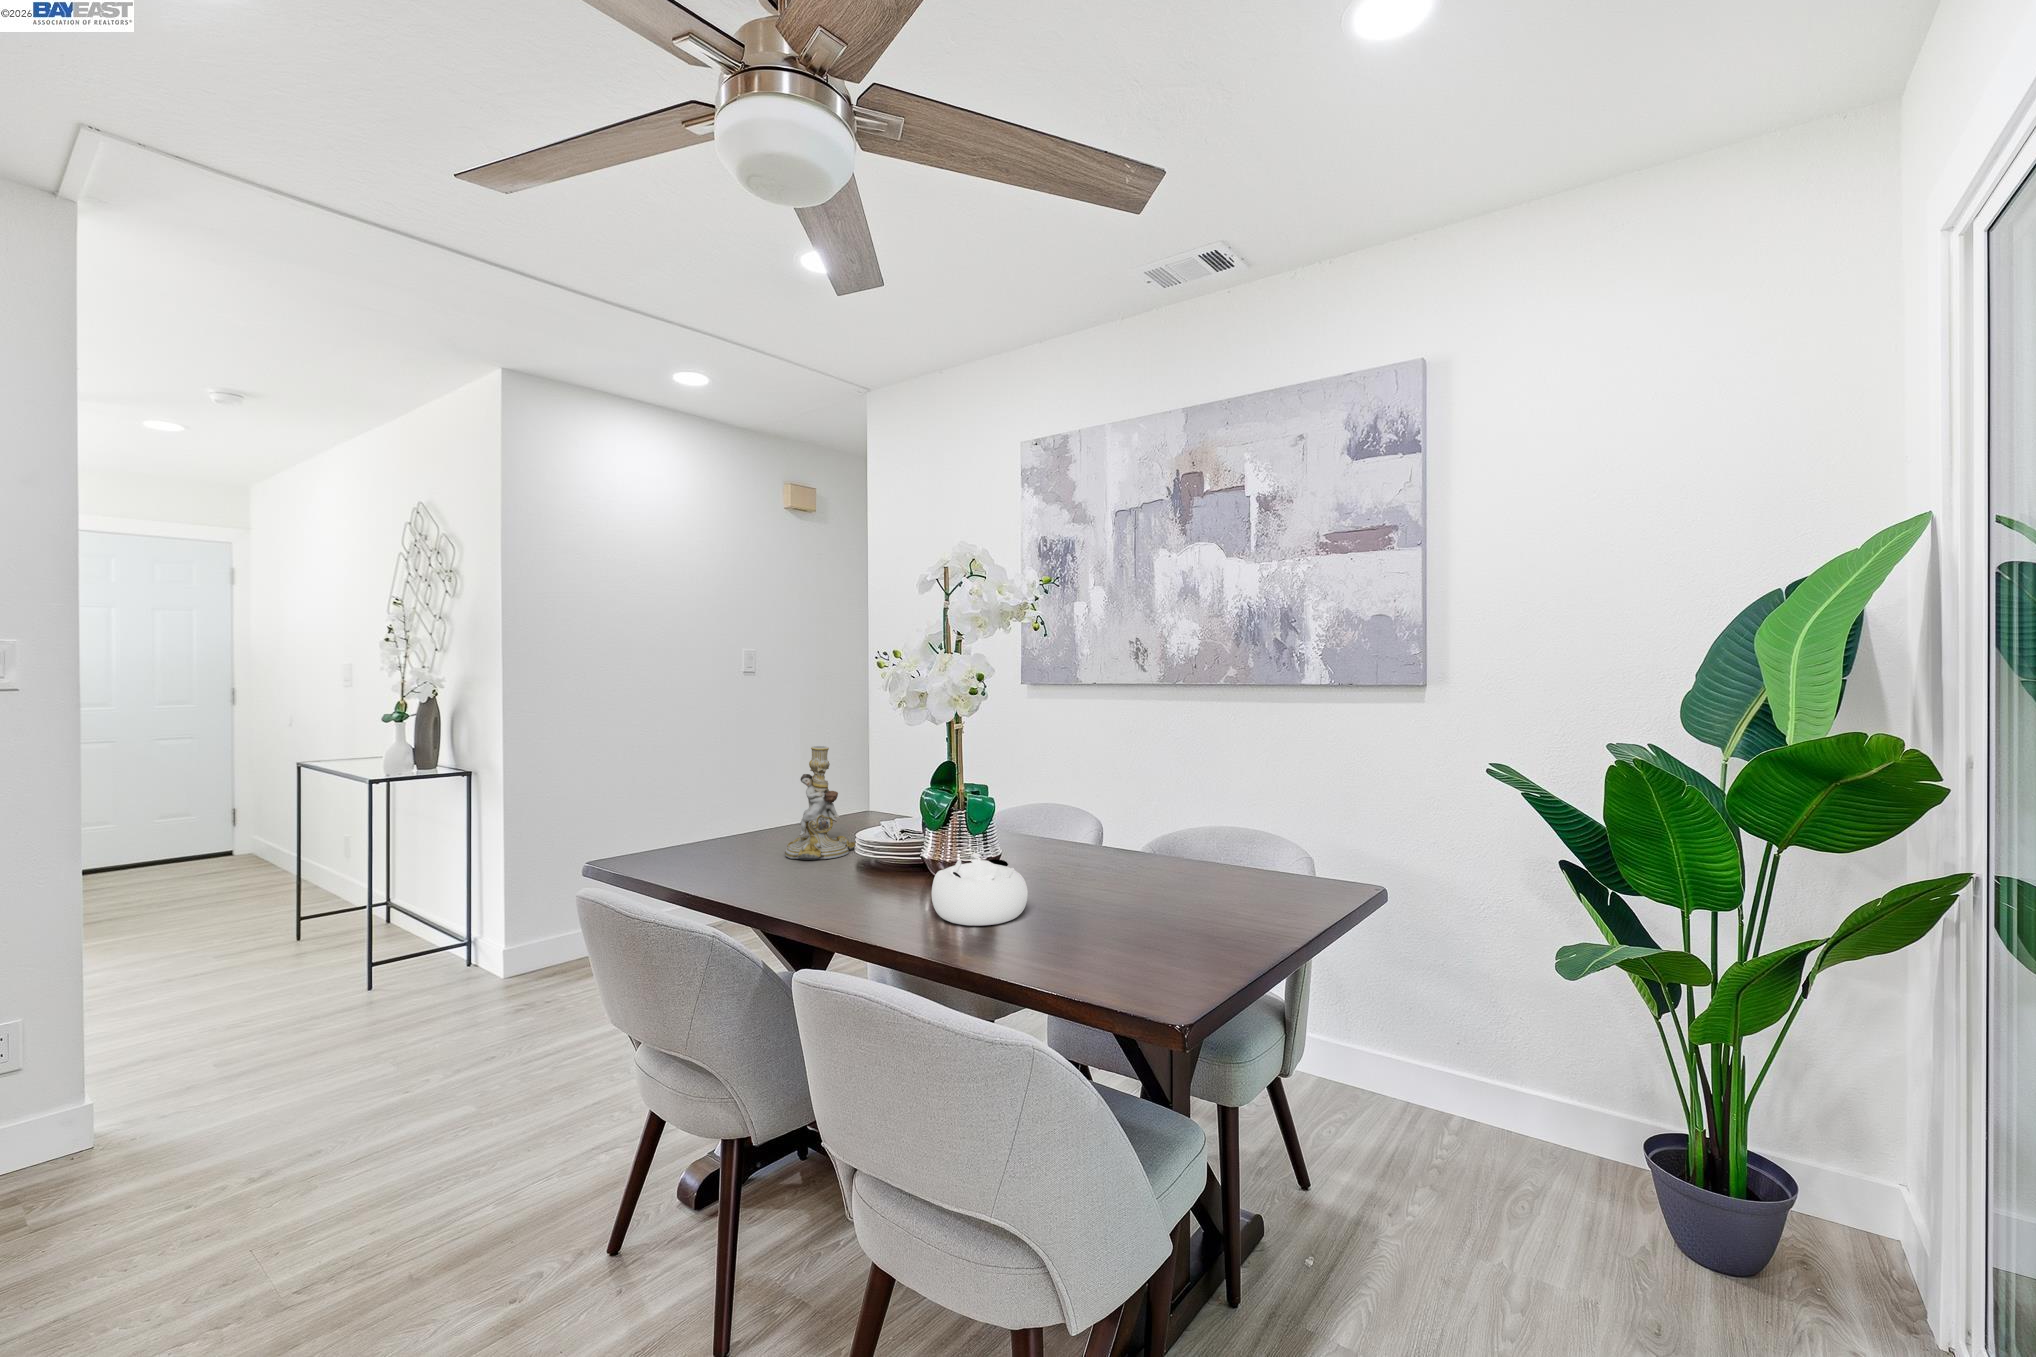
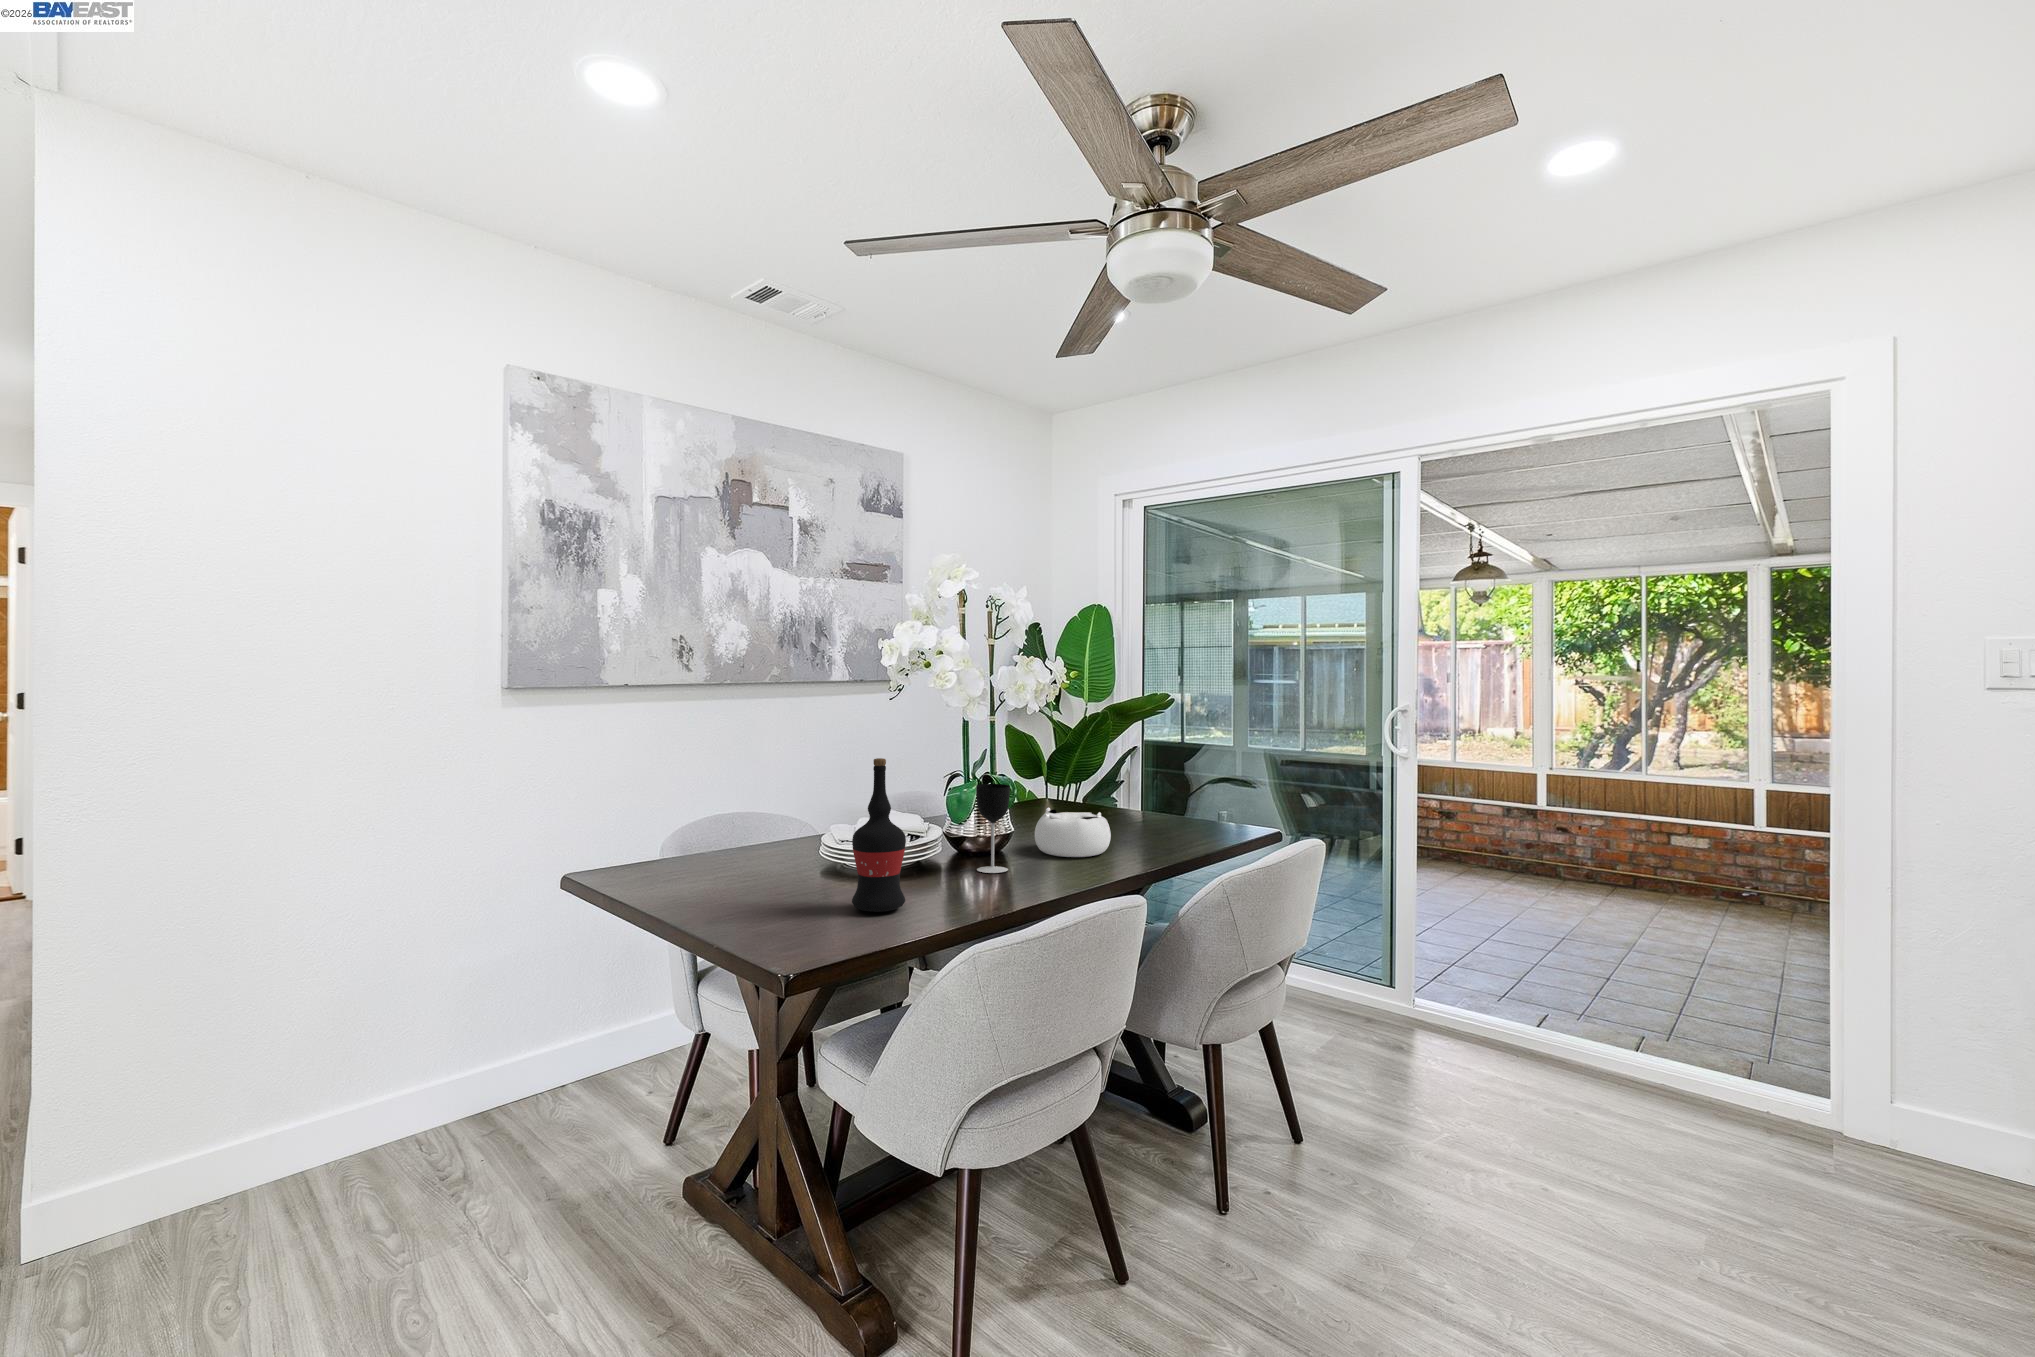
candlestick: present [785,746,855,860] -> none [733,752,827,900]
wine bottle: none [723,757,768,879] -> present [852,758,906,912]
wine glass: none [863,804,901,898] -> present [976,784,1010,873]

